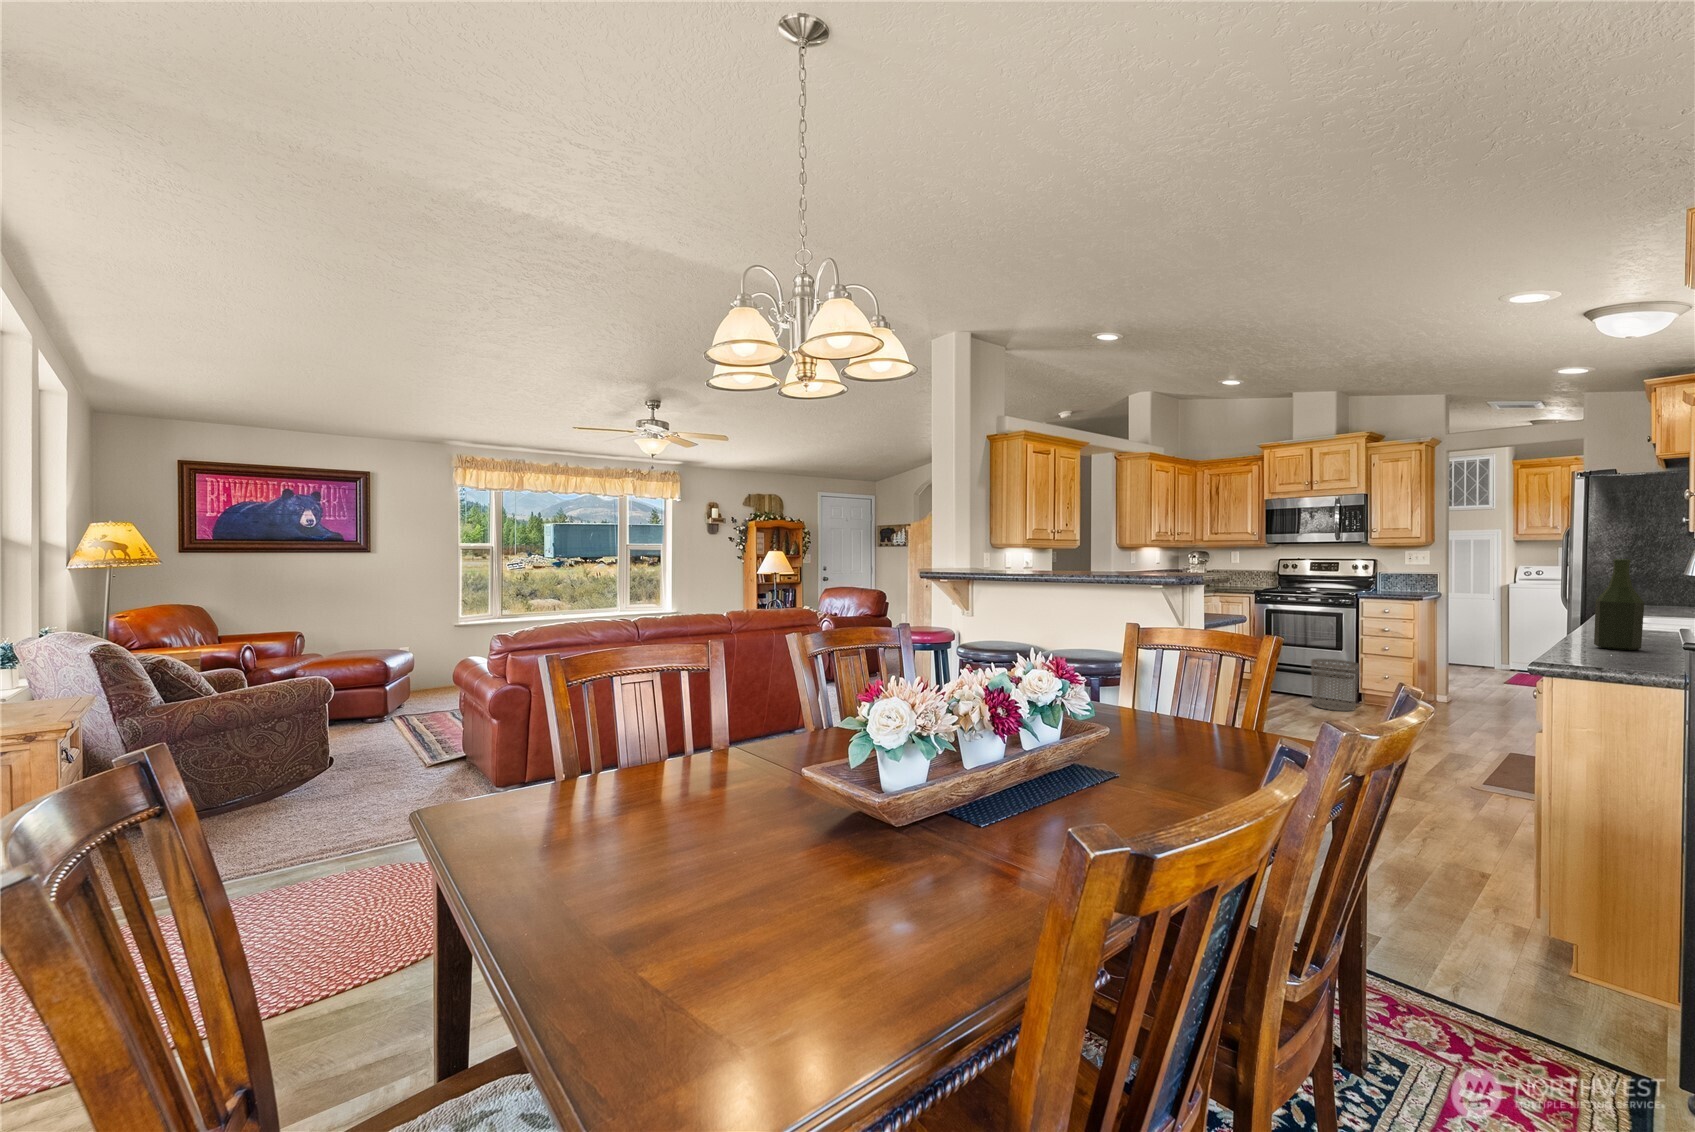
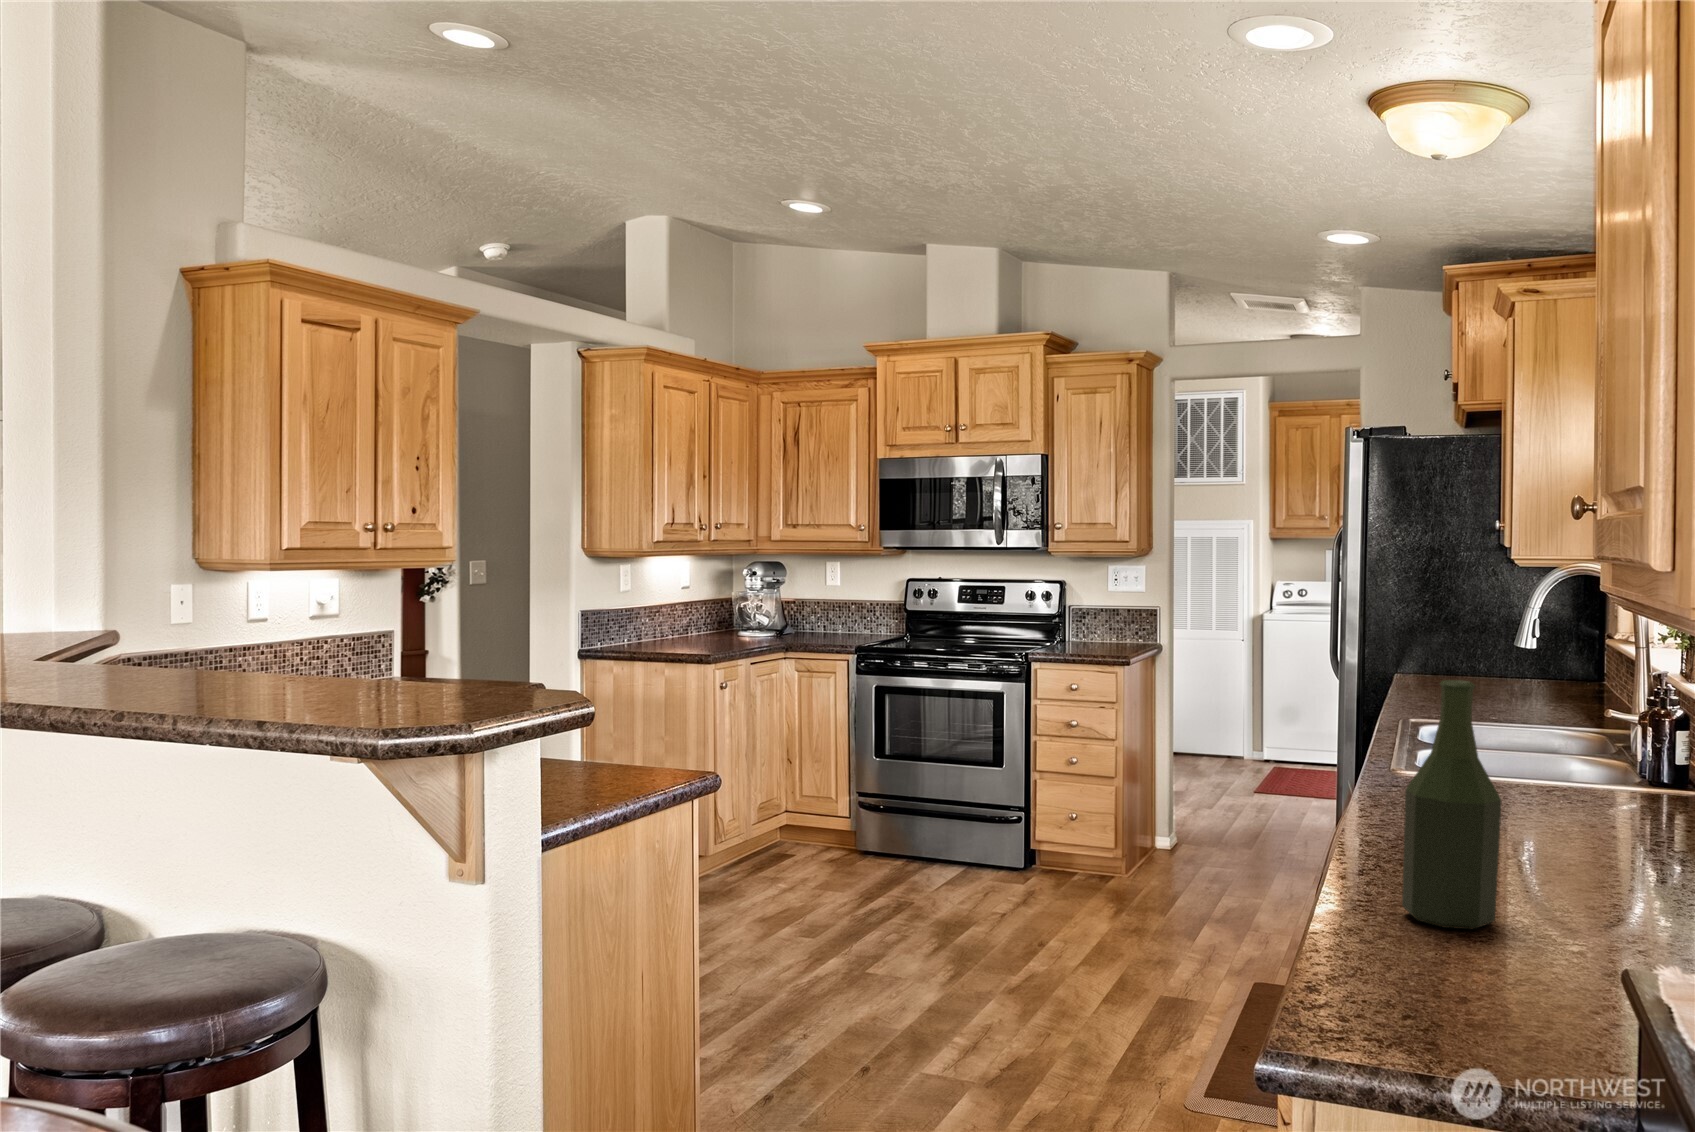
waste bin: present [1311,659,1359,711] -> none [948,786,1029,896]

